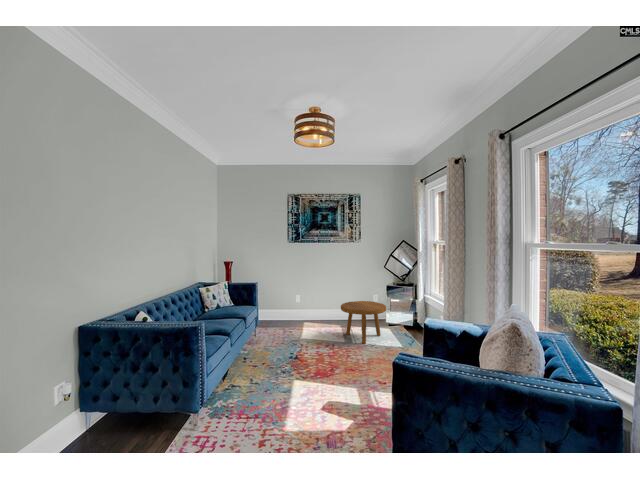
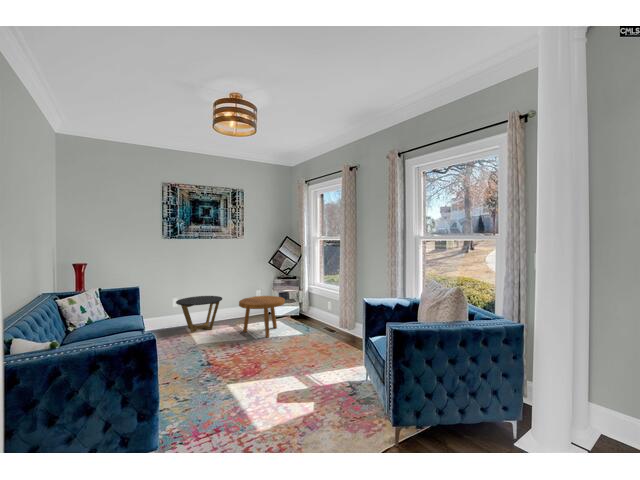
side table: none [294,295,334,327] -> present [176,296,222,332]

